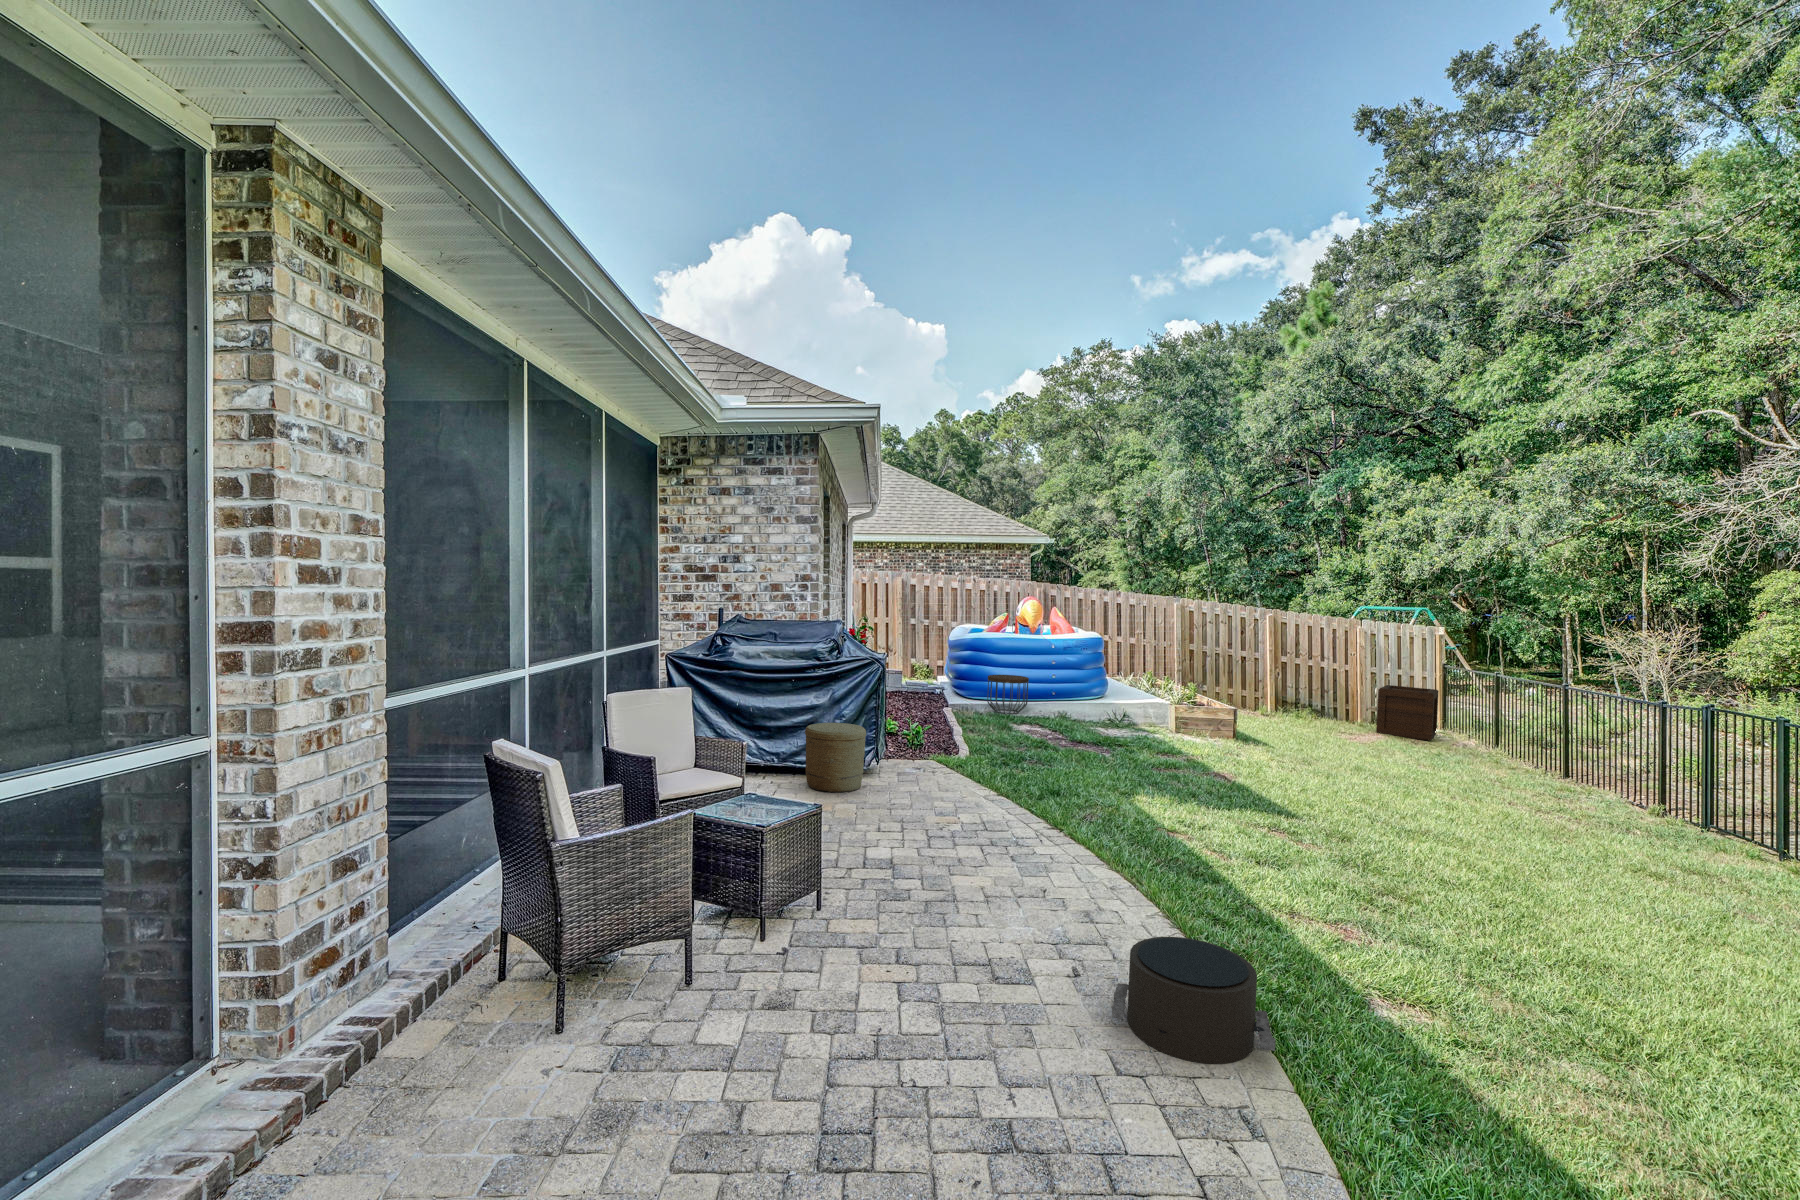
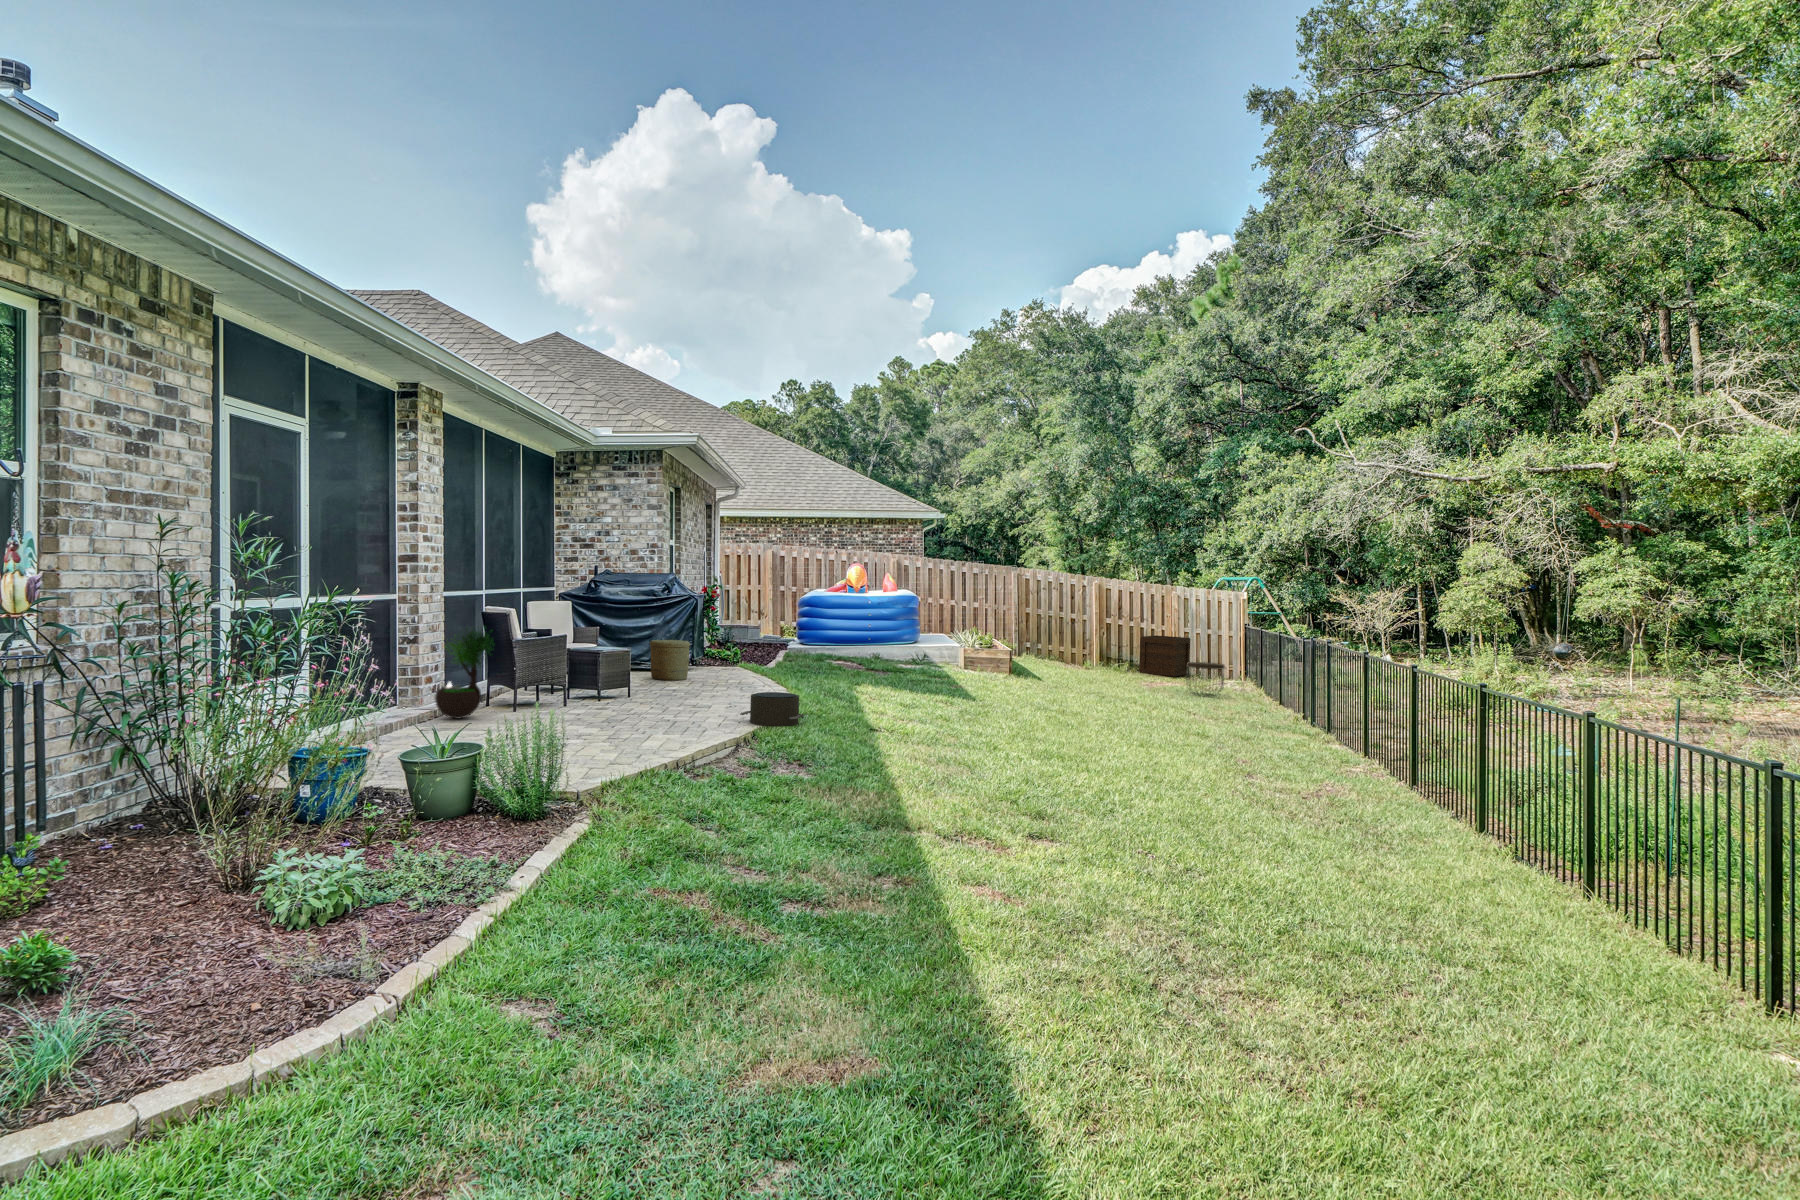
side table: present [987,675,1029,714] -> present [1187,662,1225,696]
potted tree: none [332,796,503,1055] -> present [435,627,494,719]

